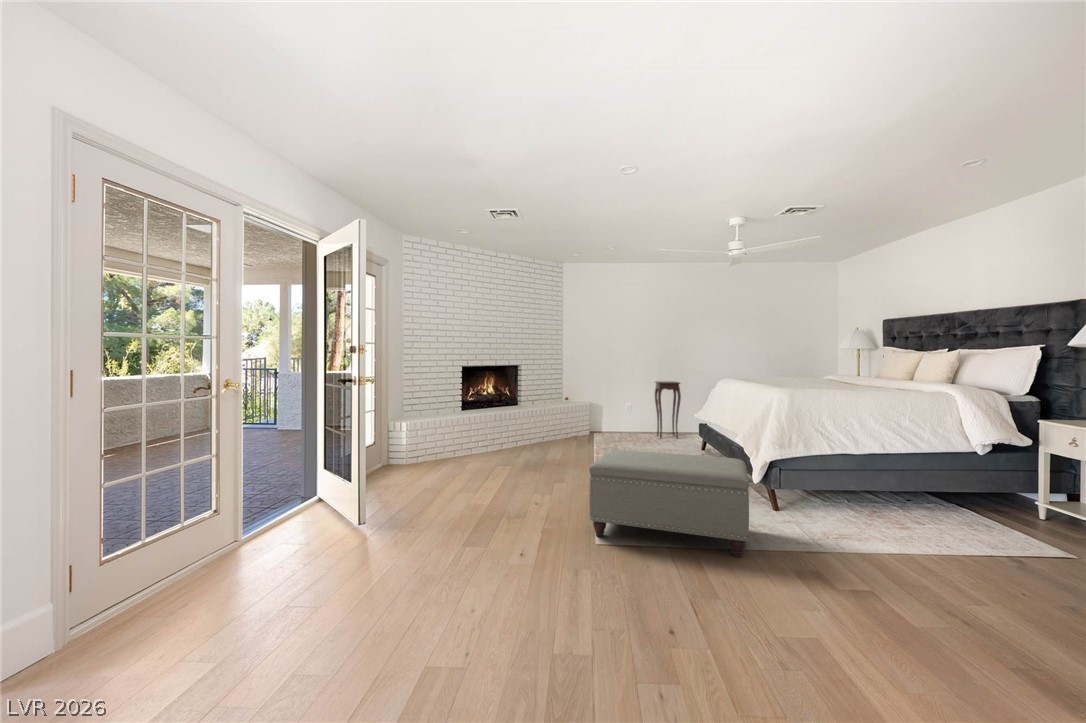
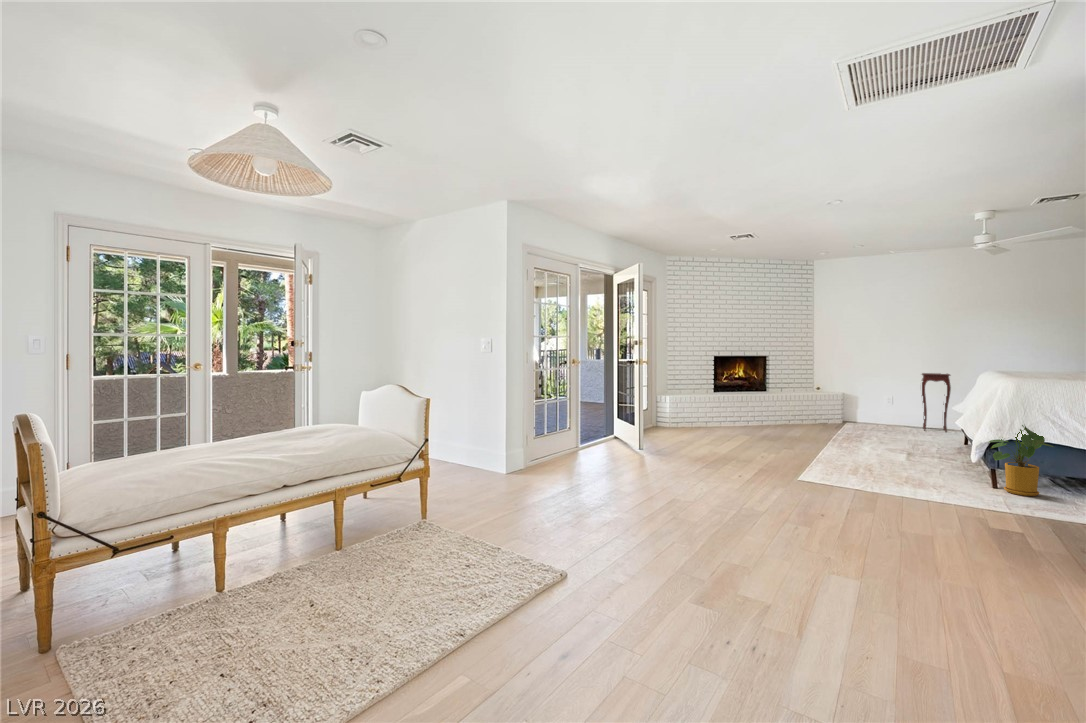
house plant: none [789,444,860,535] -> present [989,425,1053,496]
ottoman: present [589,450,749,557] -> none [794,416,937,492]

